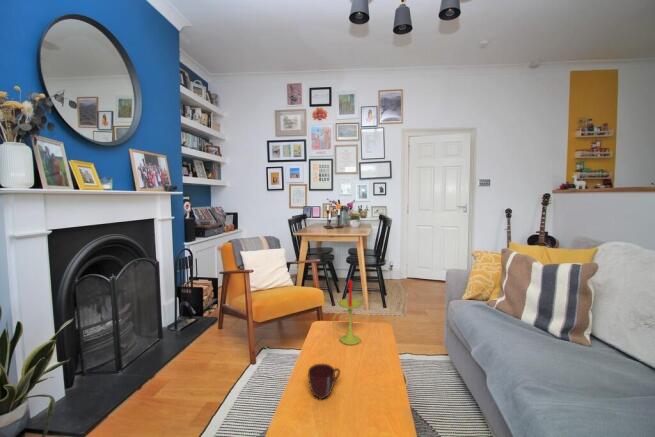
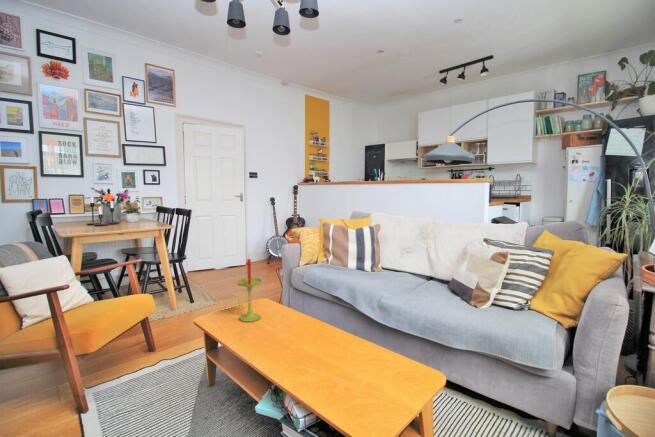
mug: present [308,364,340,399] -> none [276,327,301,358]

